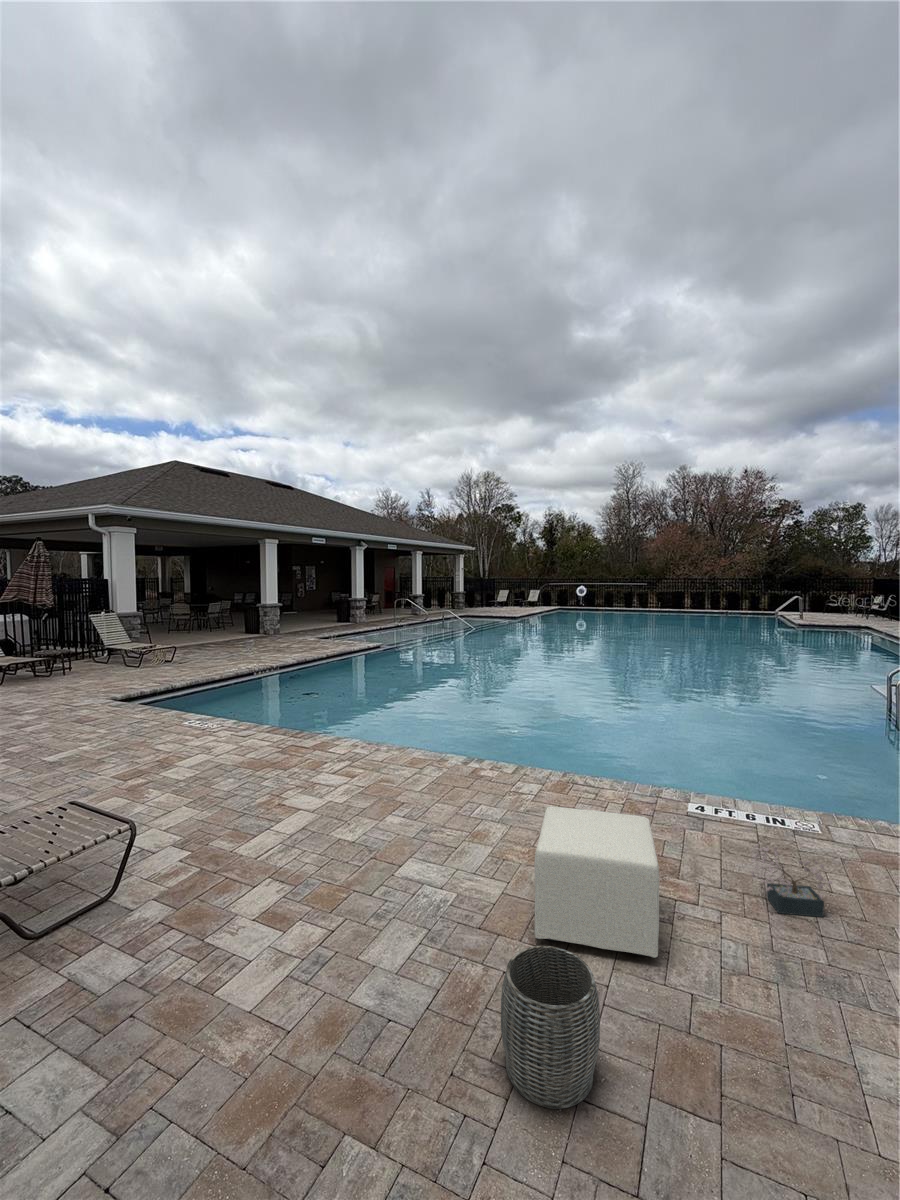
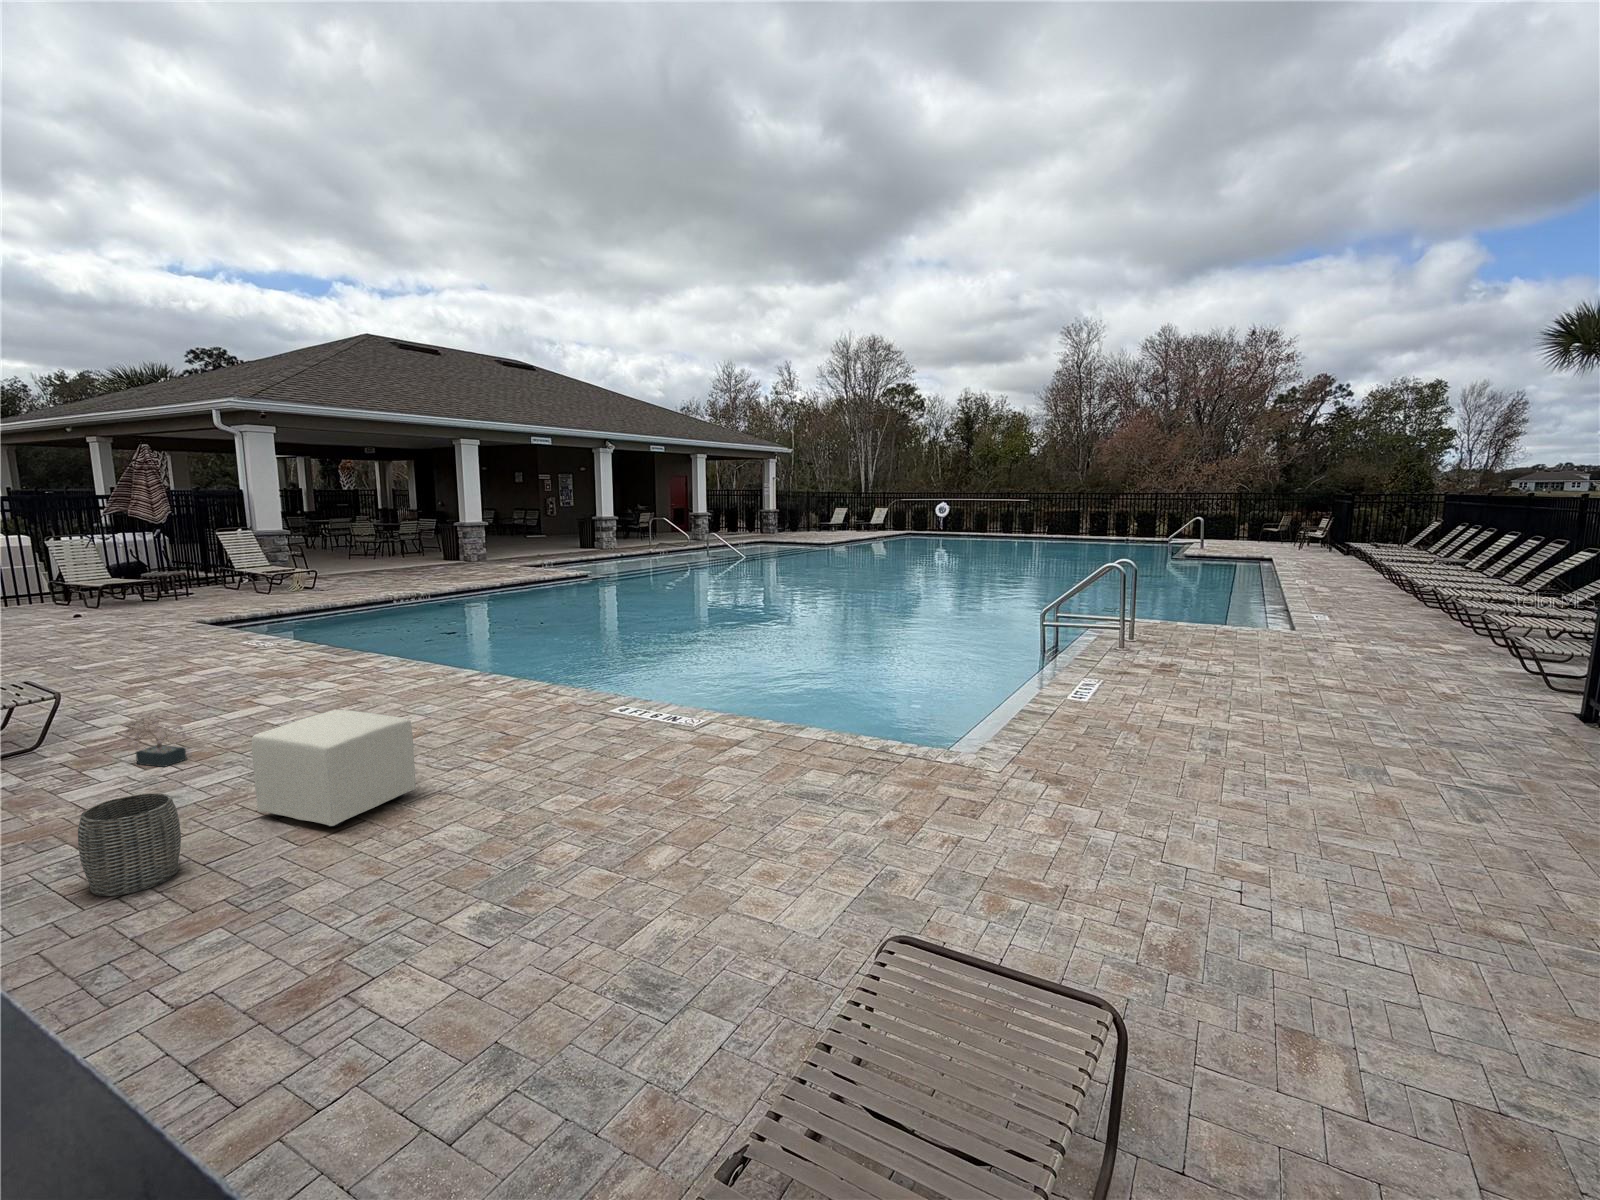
decorative plant: present [751,842,832,917] -> present [122,711,191,767]

